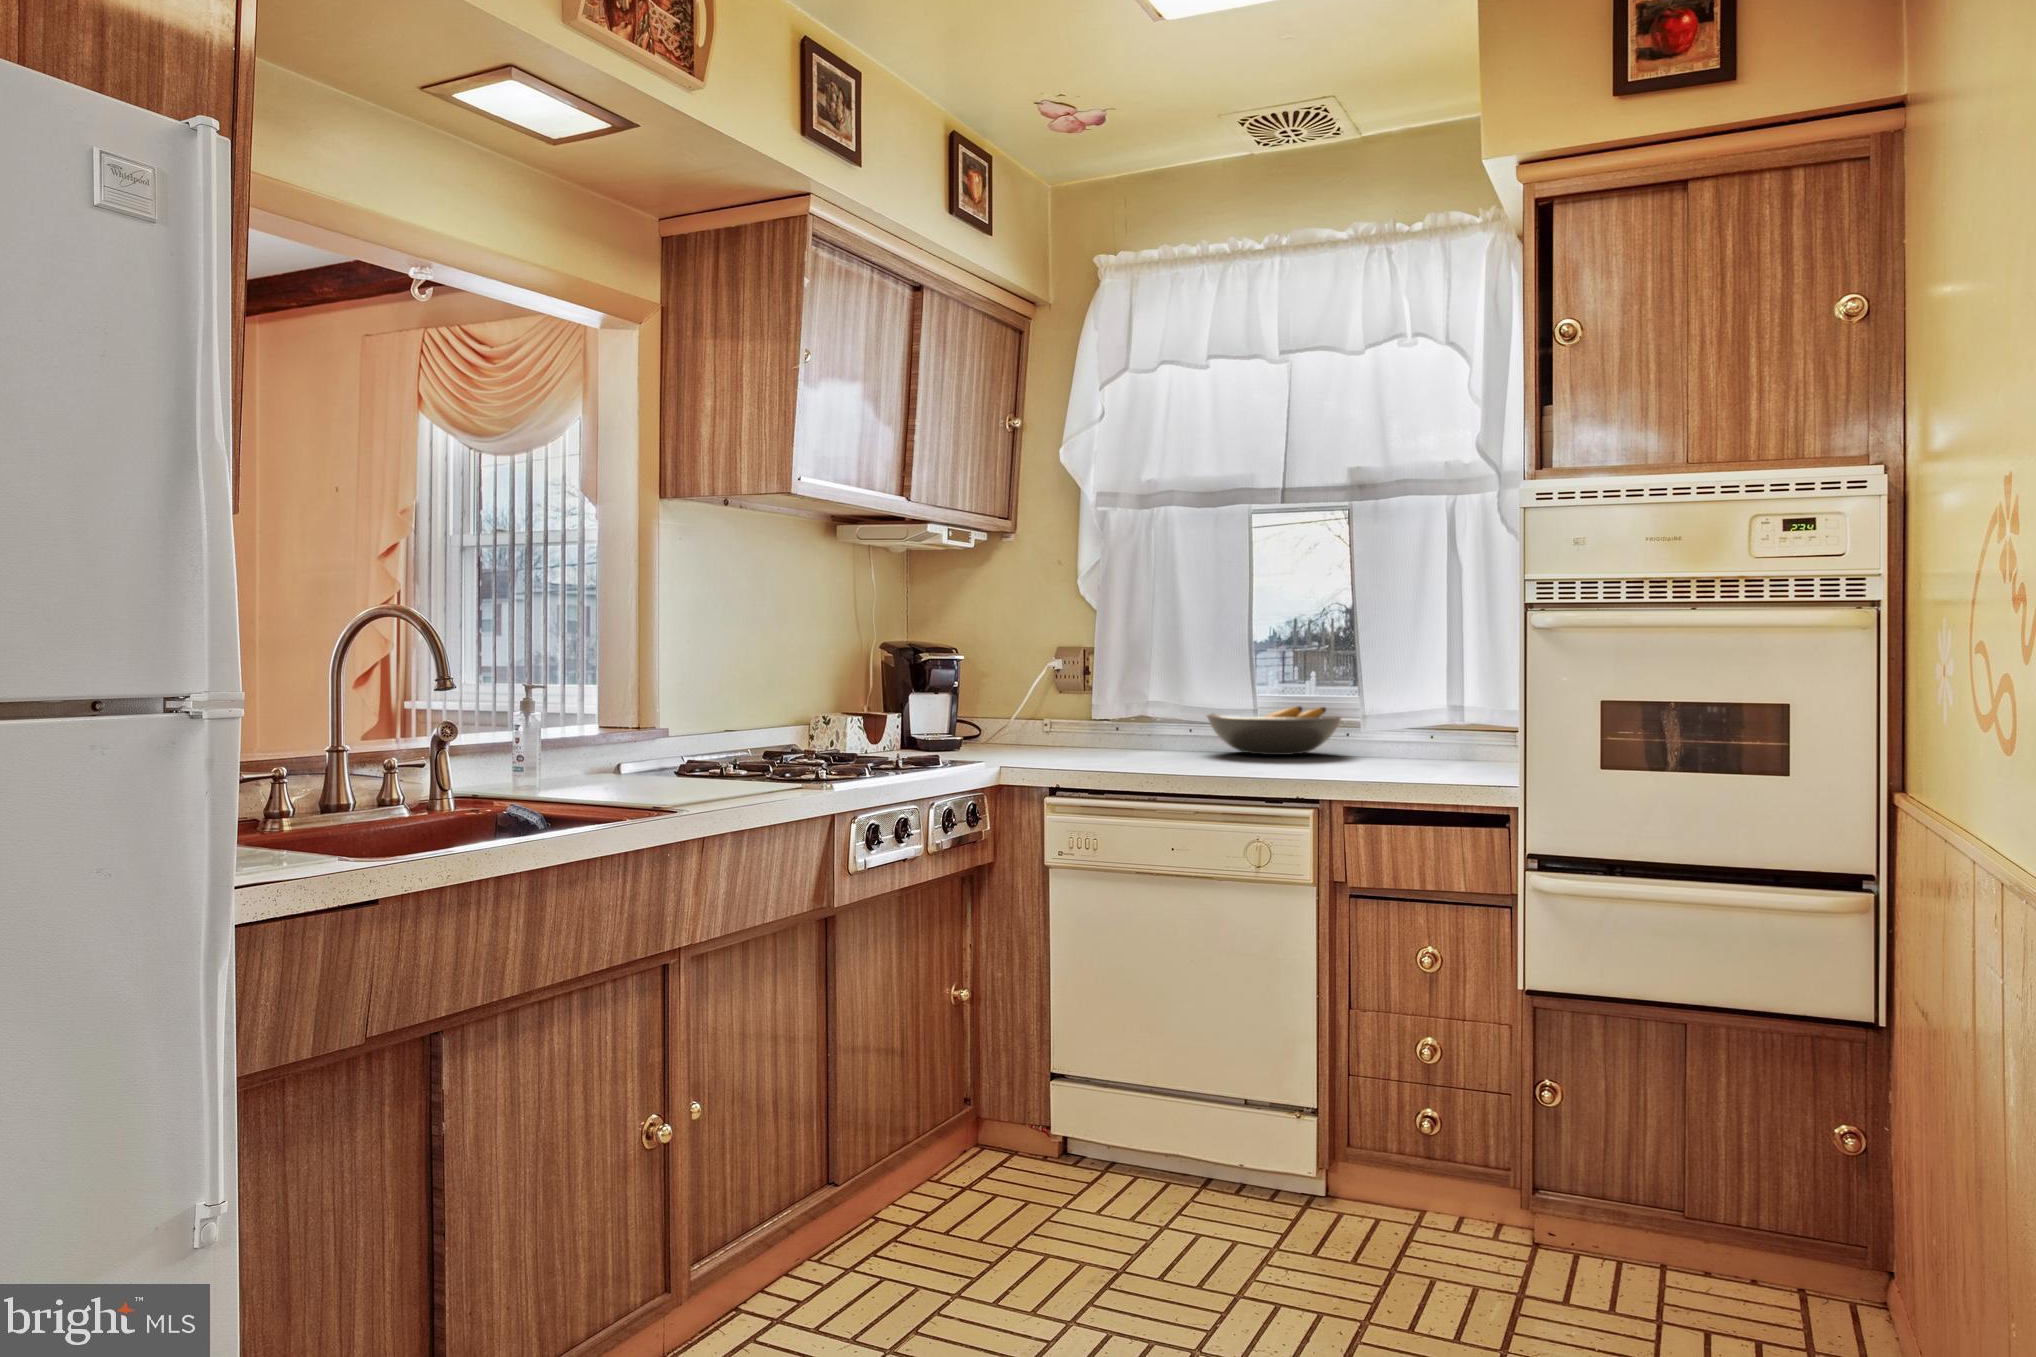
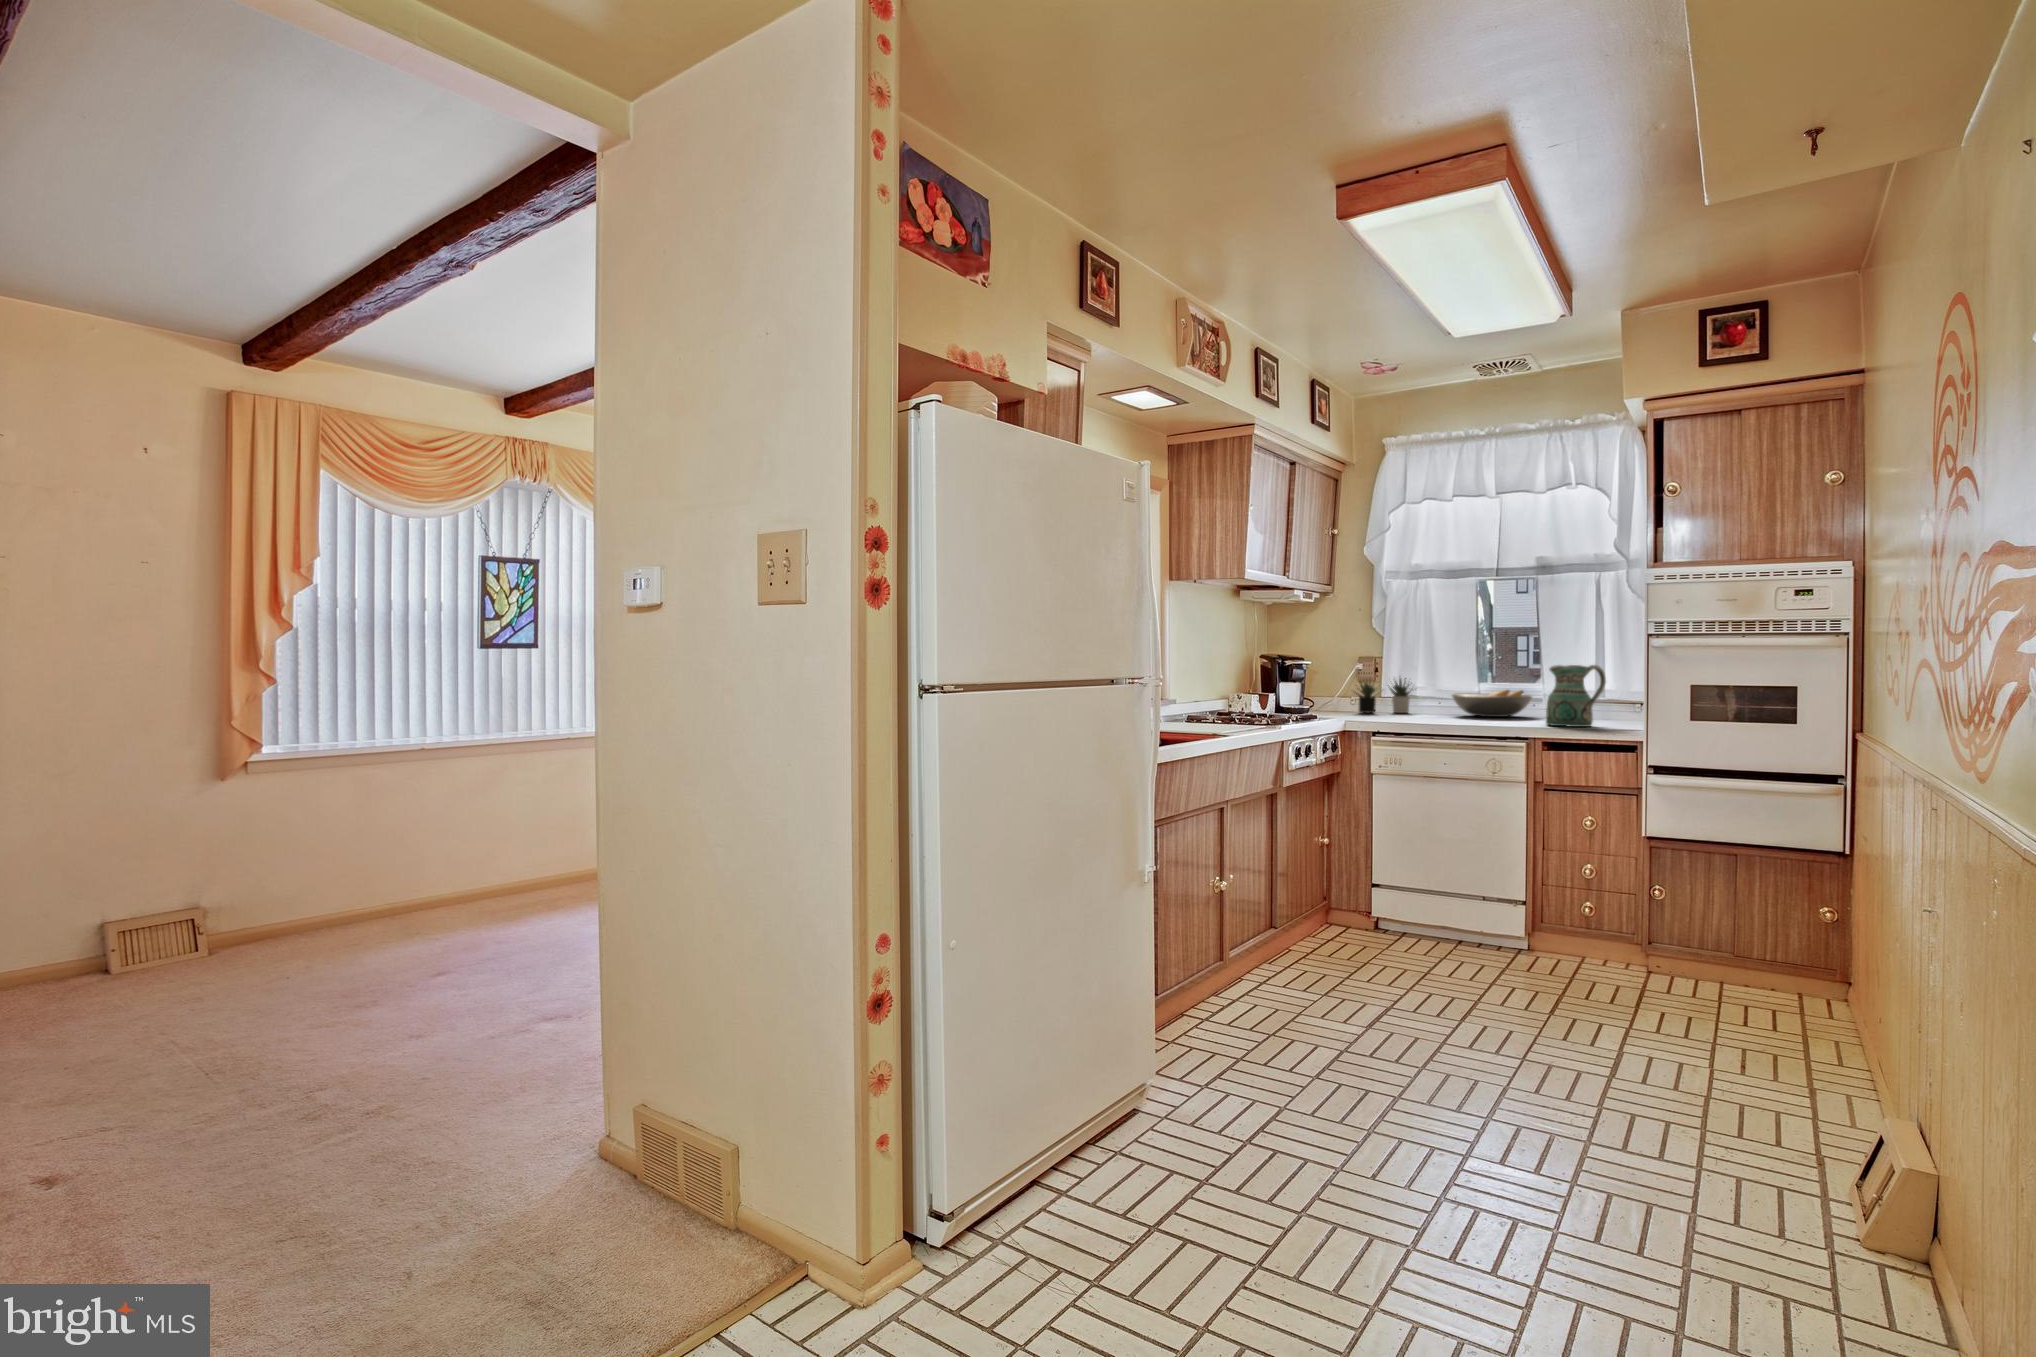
ceramic pitcher: none [1352,662,1456,778] -> present [1546,665,1606,727]
succulent plant: none [1038,677,1160,748] -> present [1353,678,1413,713]

